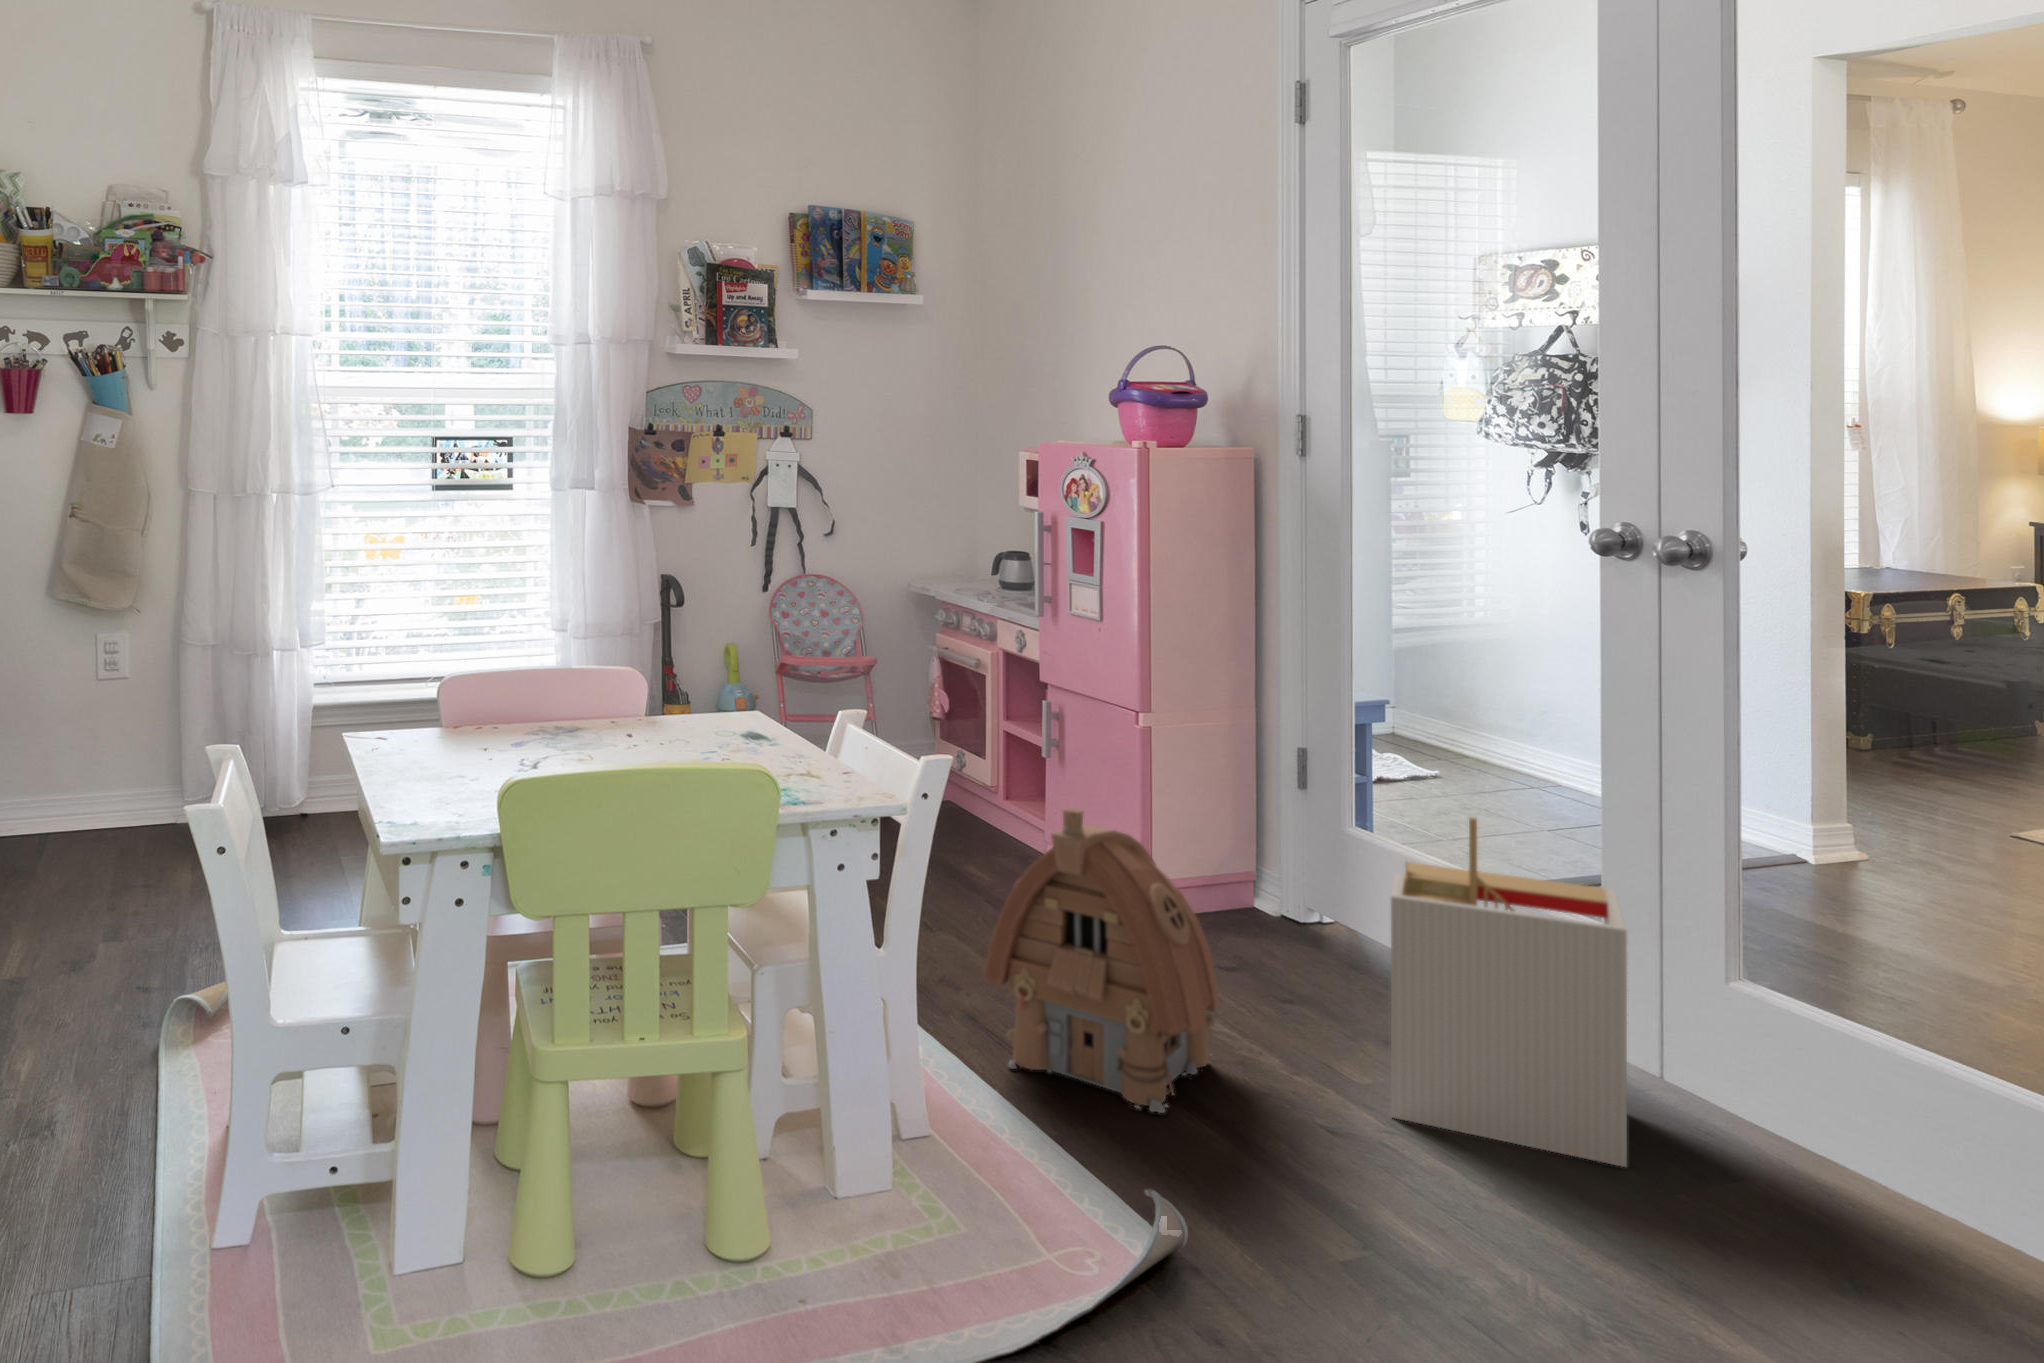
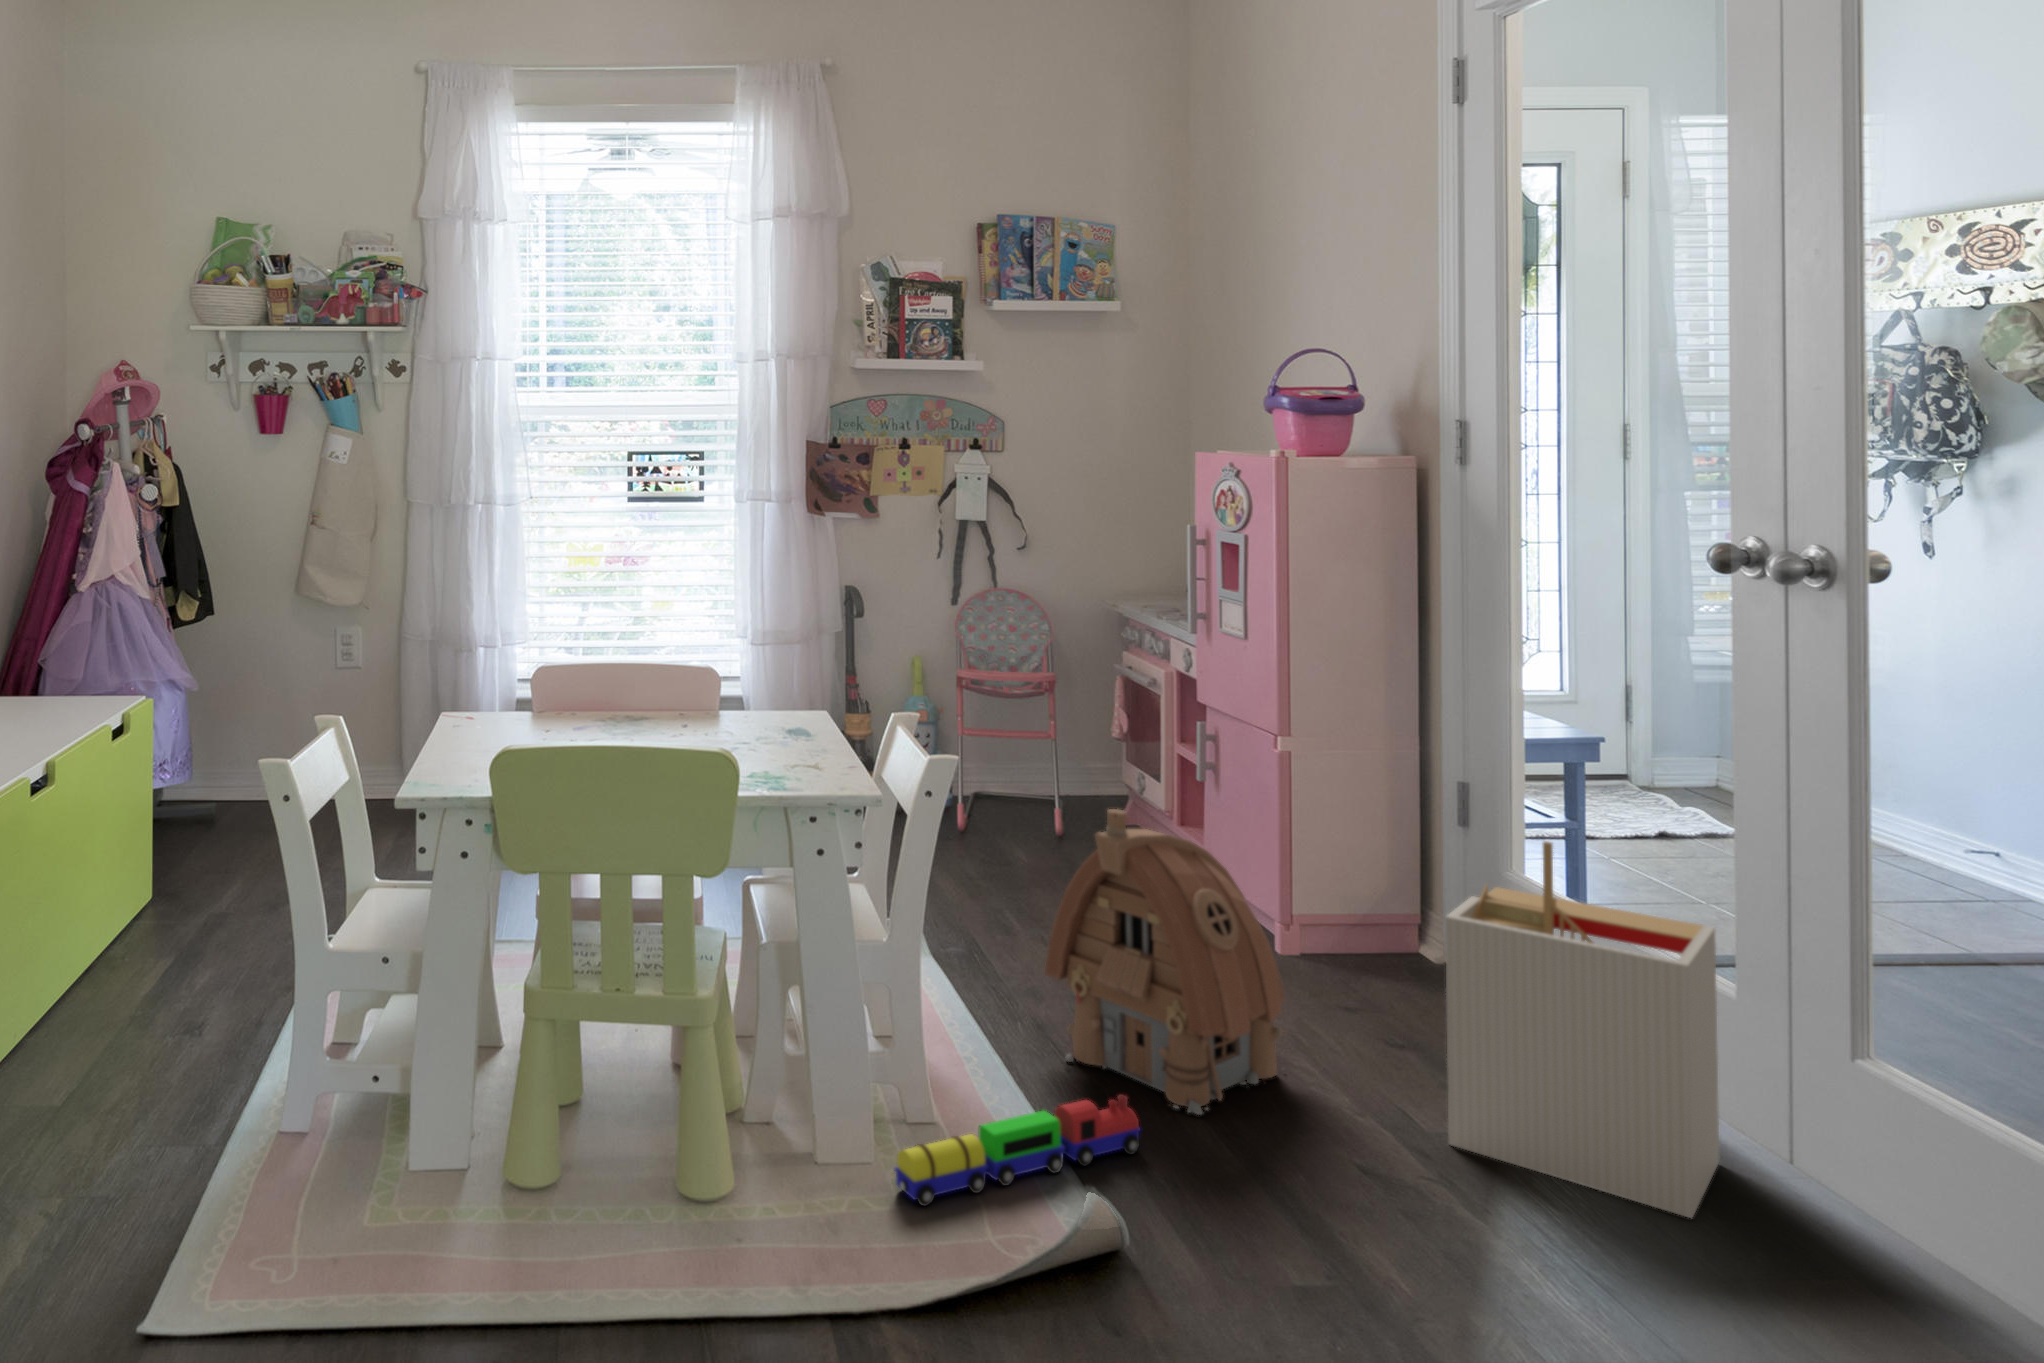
toy train: none [916,1103,1129,1251] -> present [894,1095,1141,1206]

